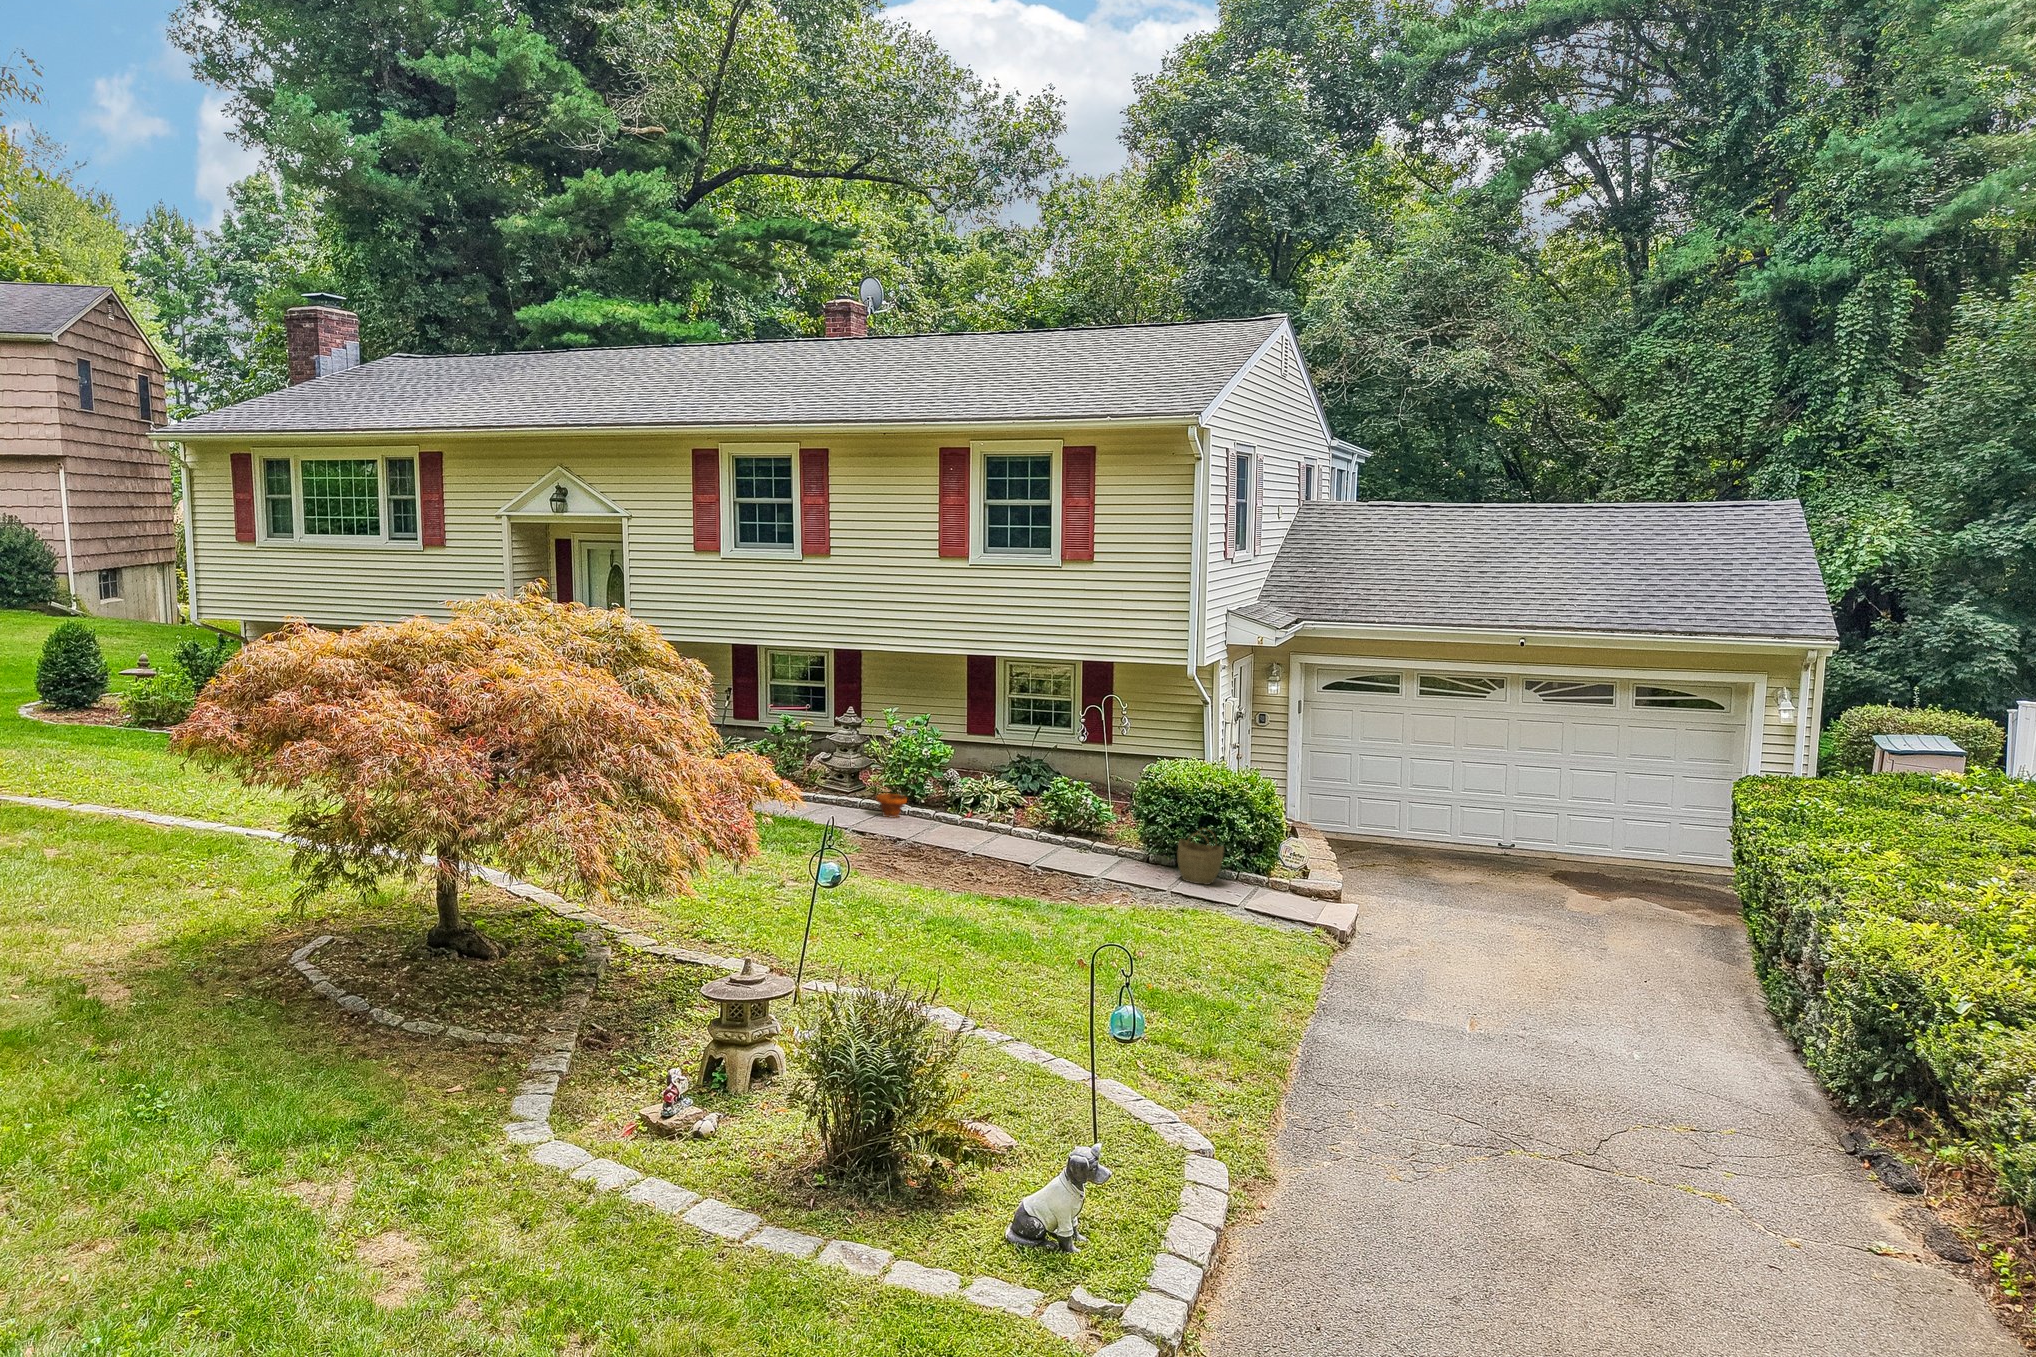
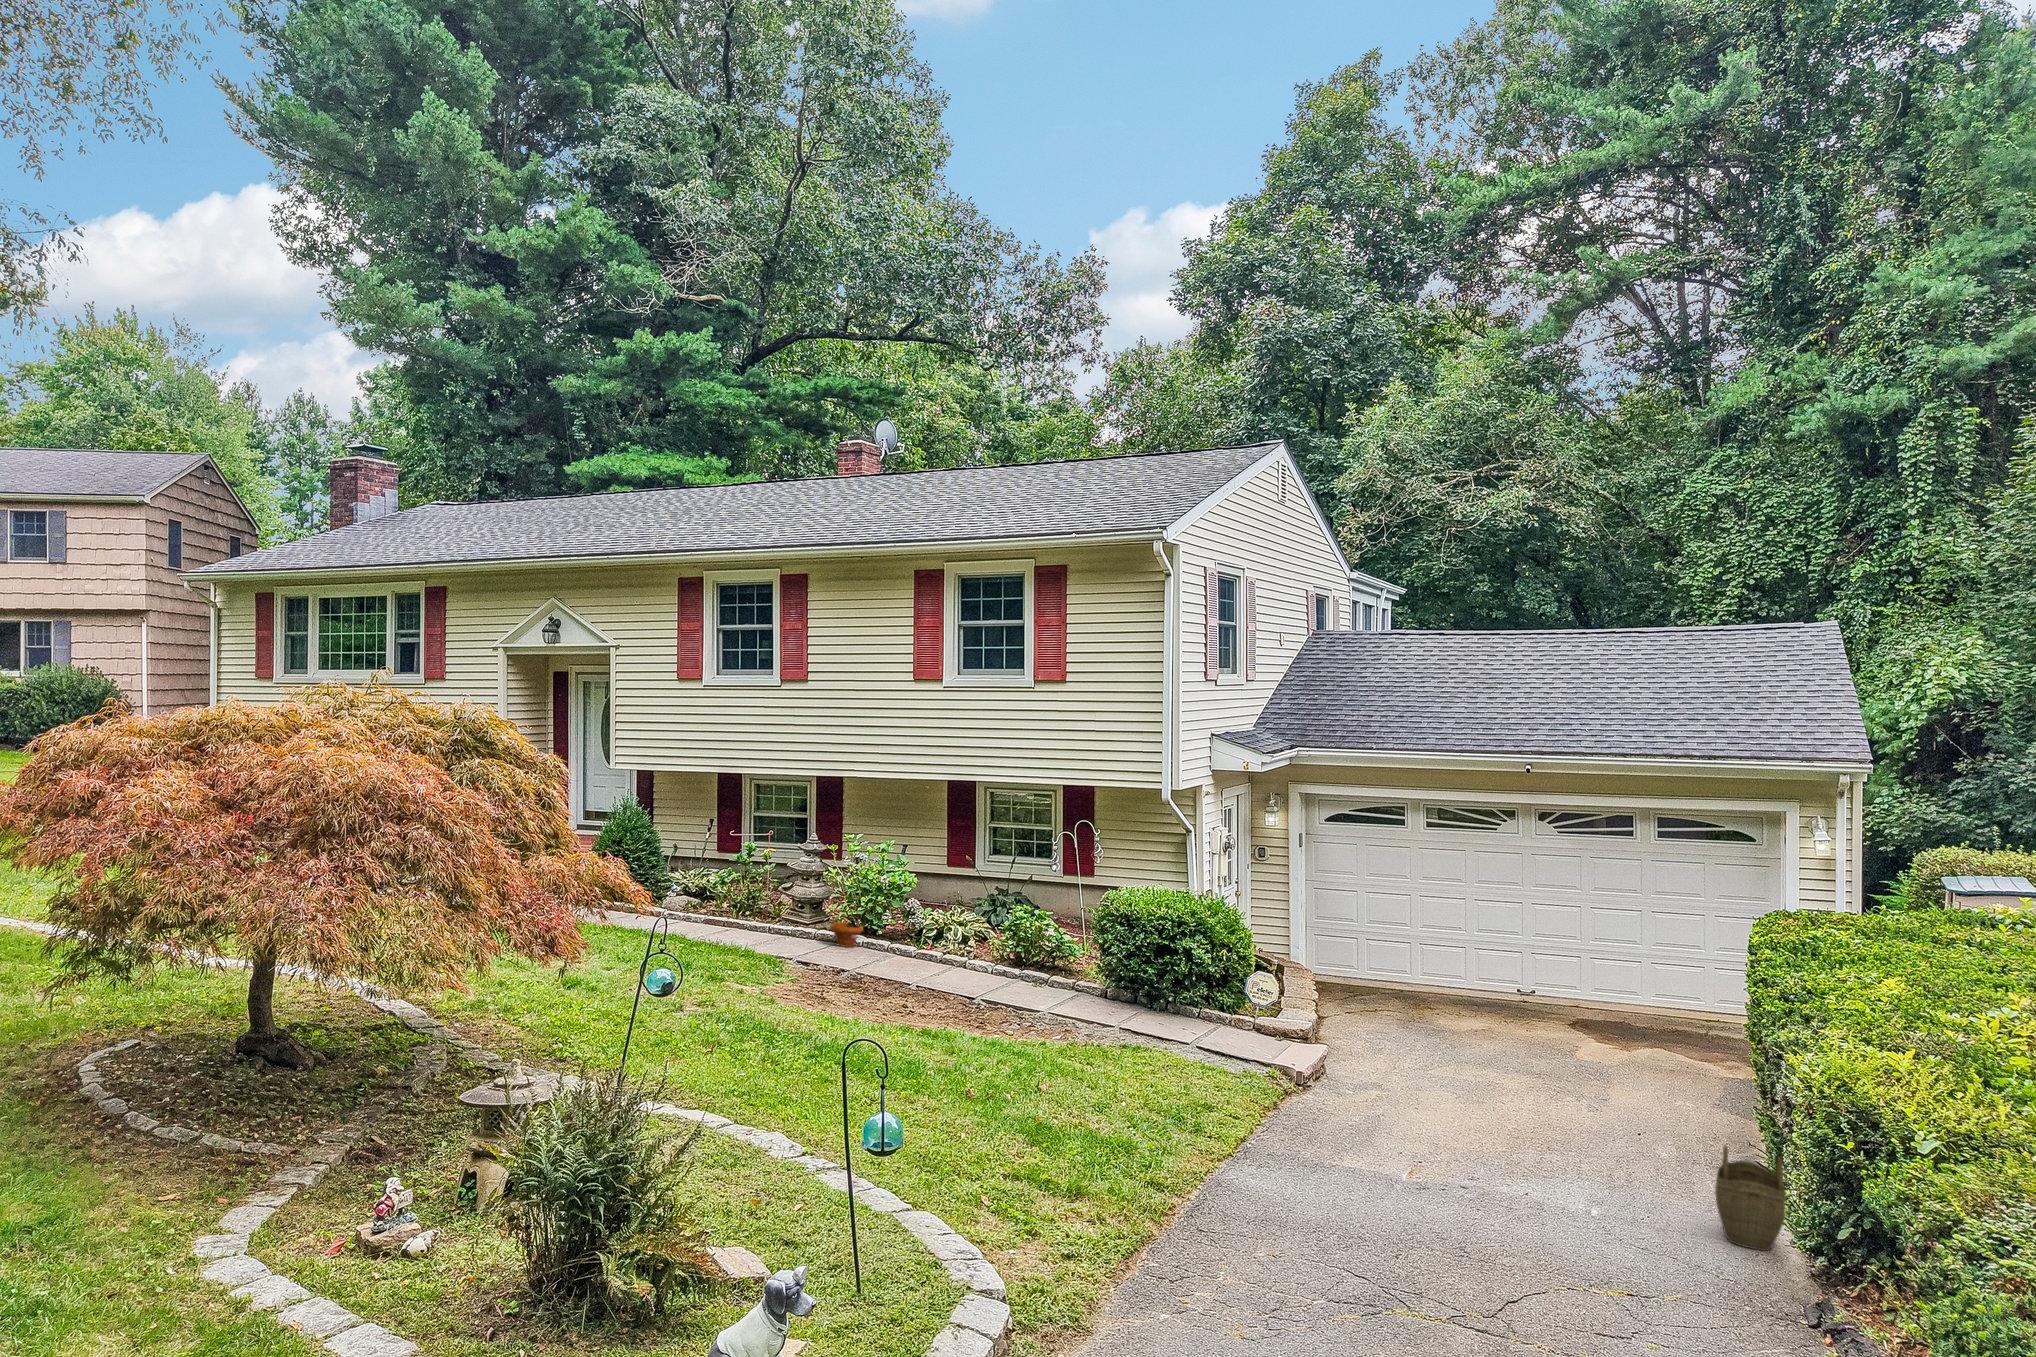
woven basket: present [1178,832,1224,885] -> present [1715,1146,1786,1251]

